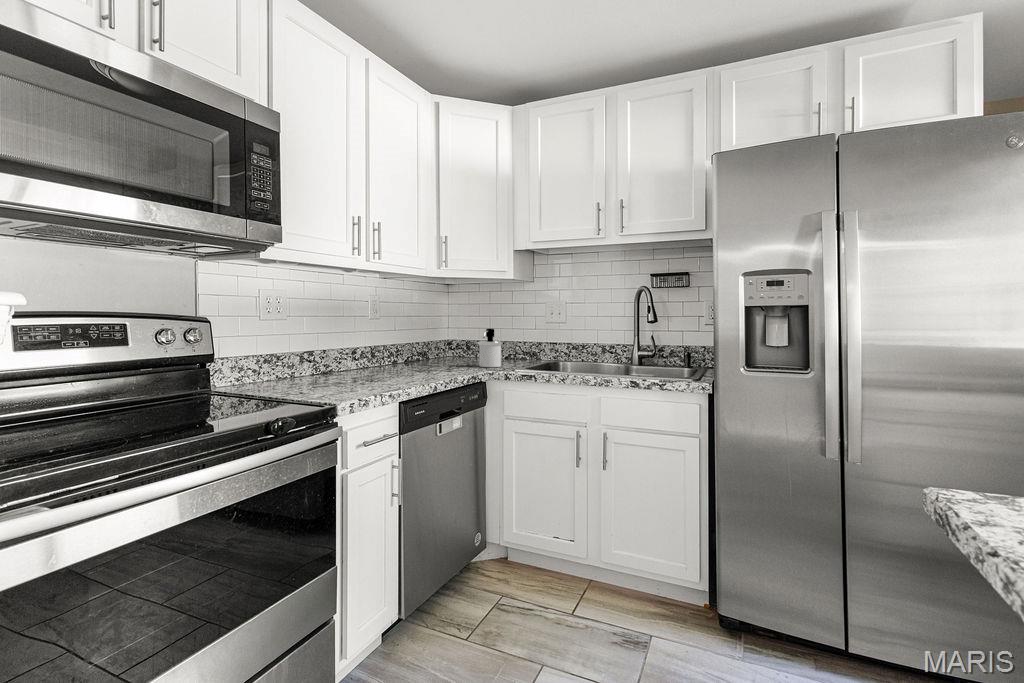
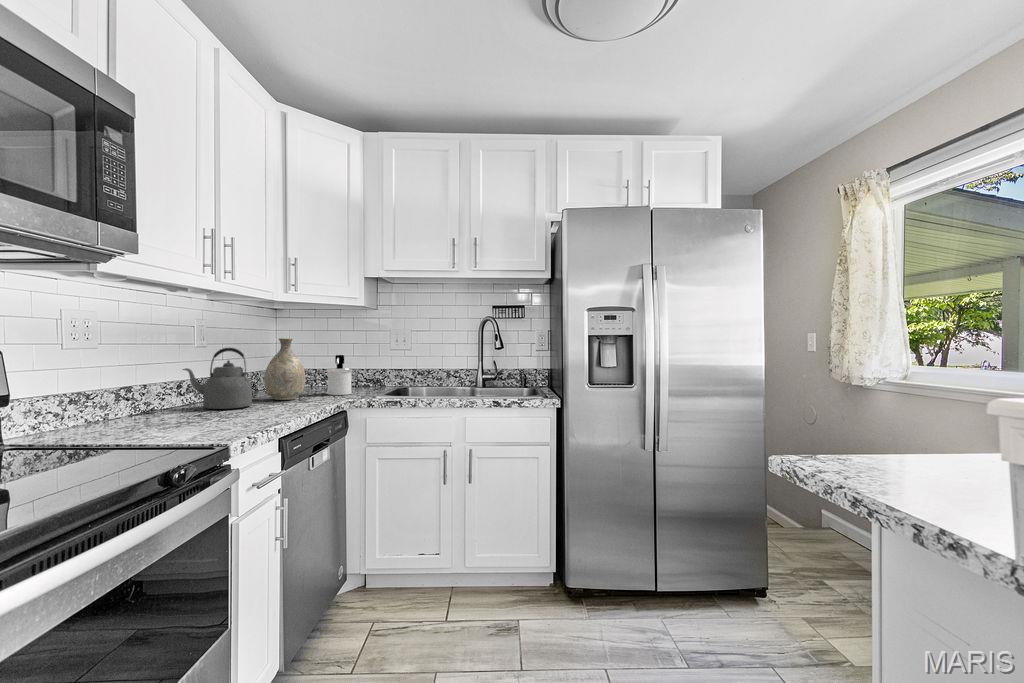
vase: none [420,312,455,369] -> present [264,338,305,400]
kettle: none [352,321,403,374] -> present [183,348,252,409]

